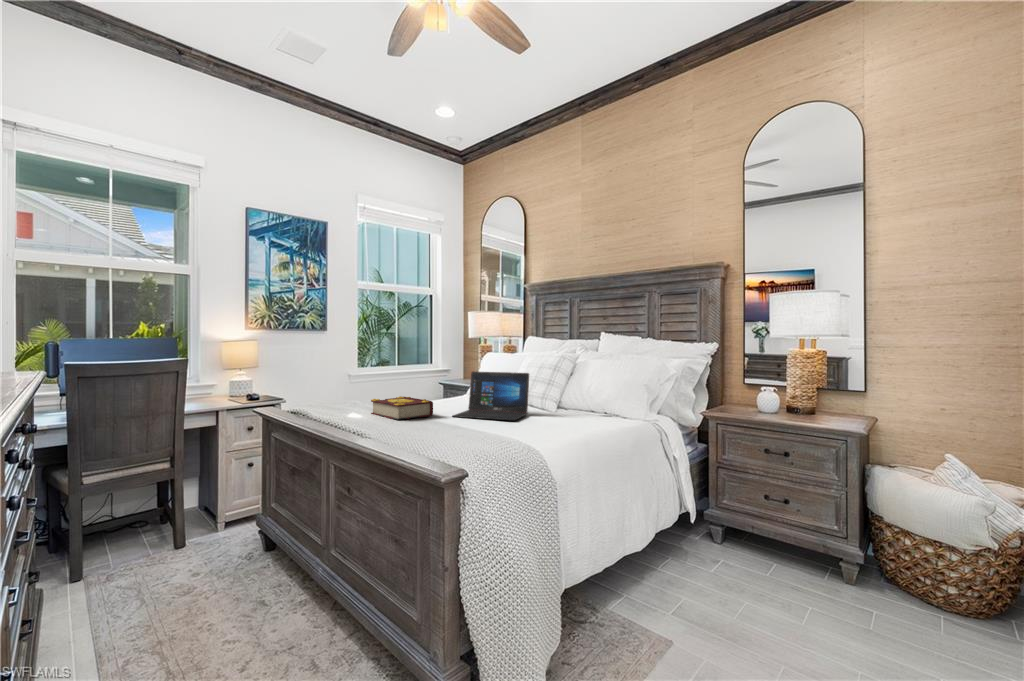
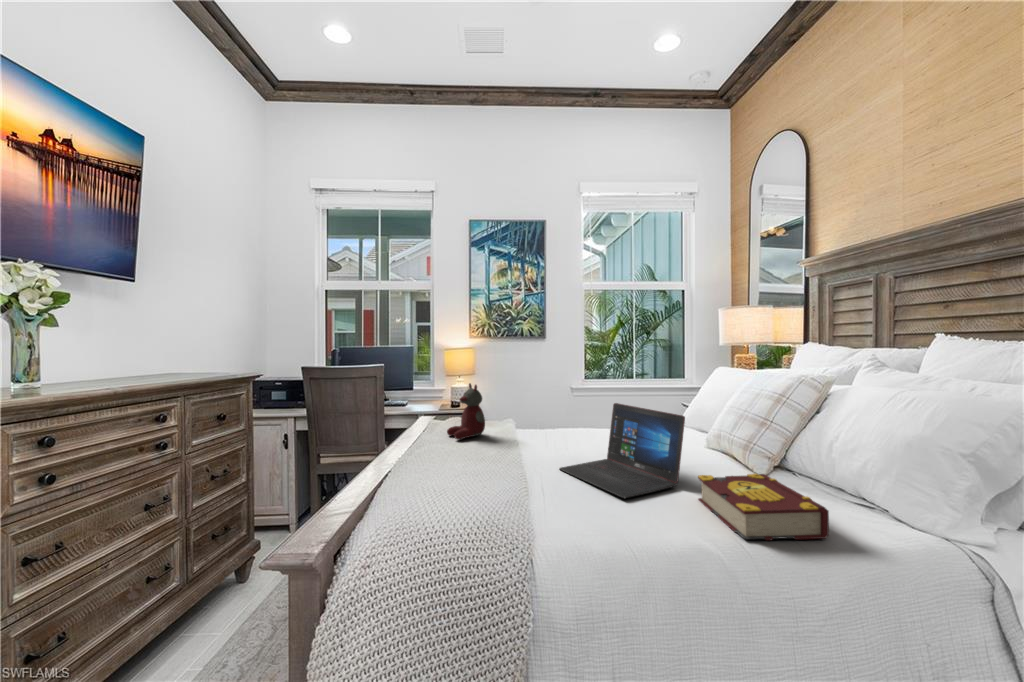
stuffed bear: none [321,364,360,412] -> present [447,383,485,440]
book: present [371,396,433,419] -> present [698,474,829,540]

